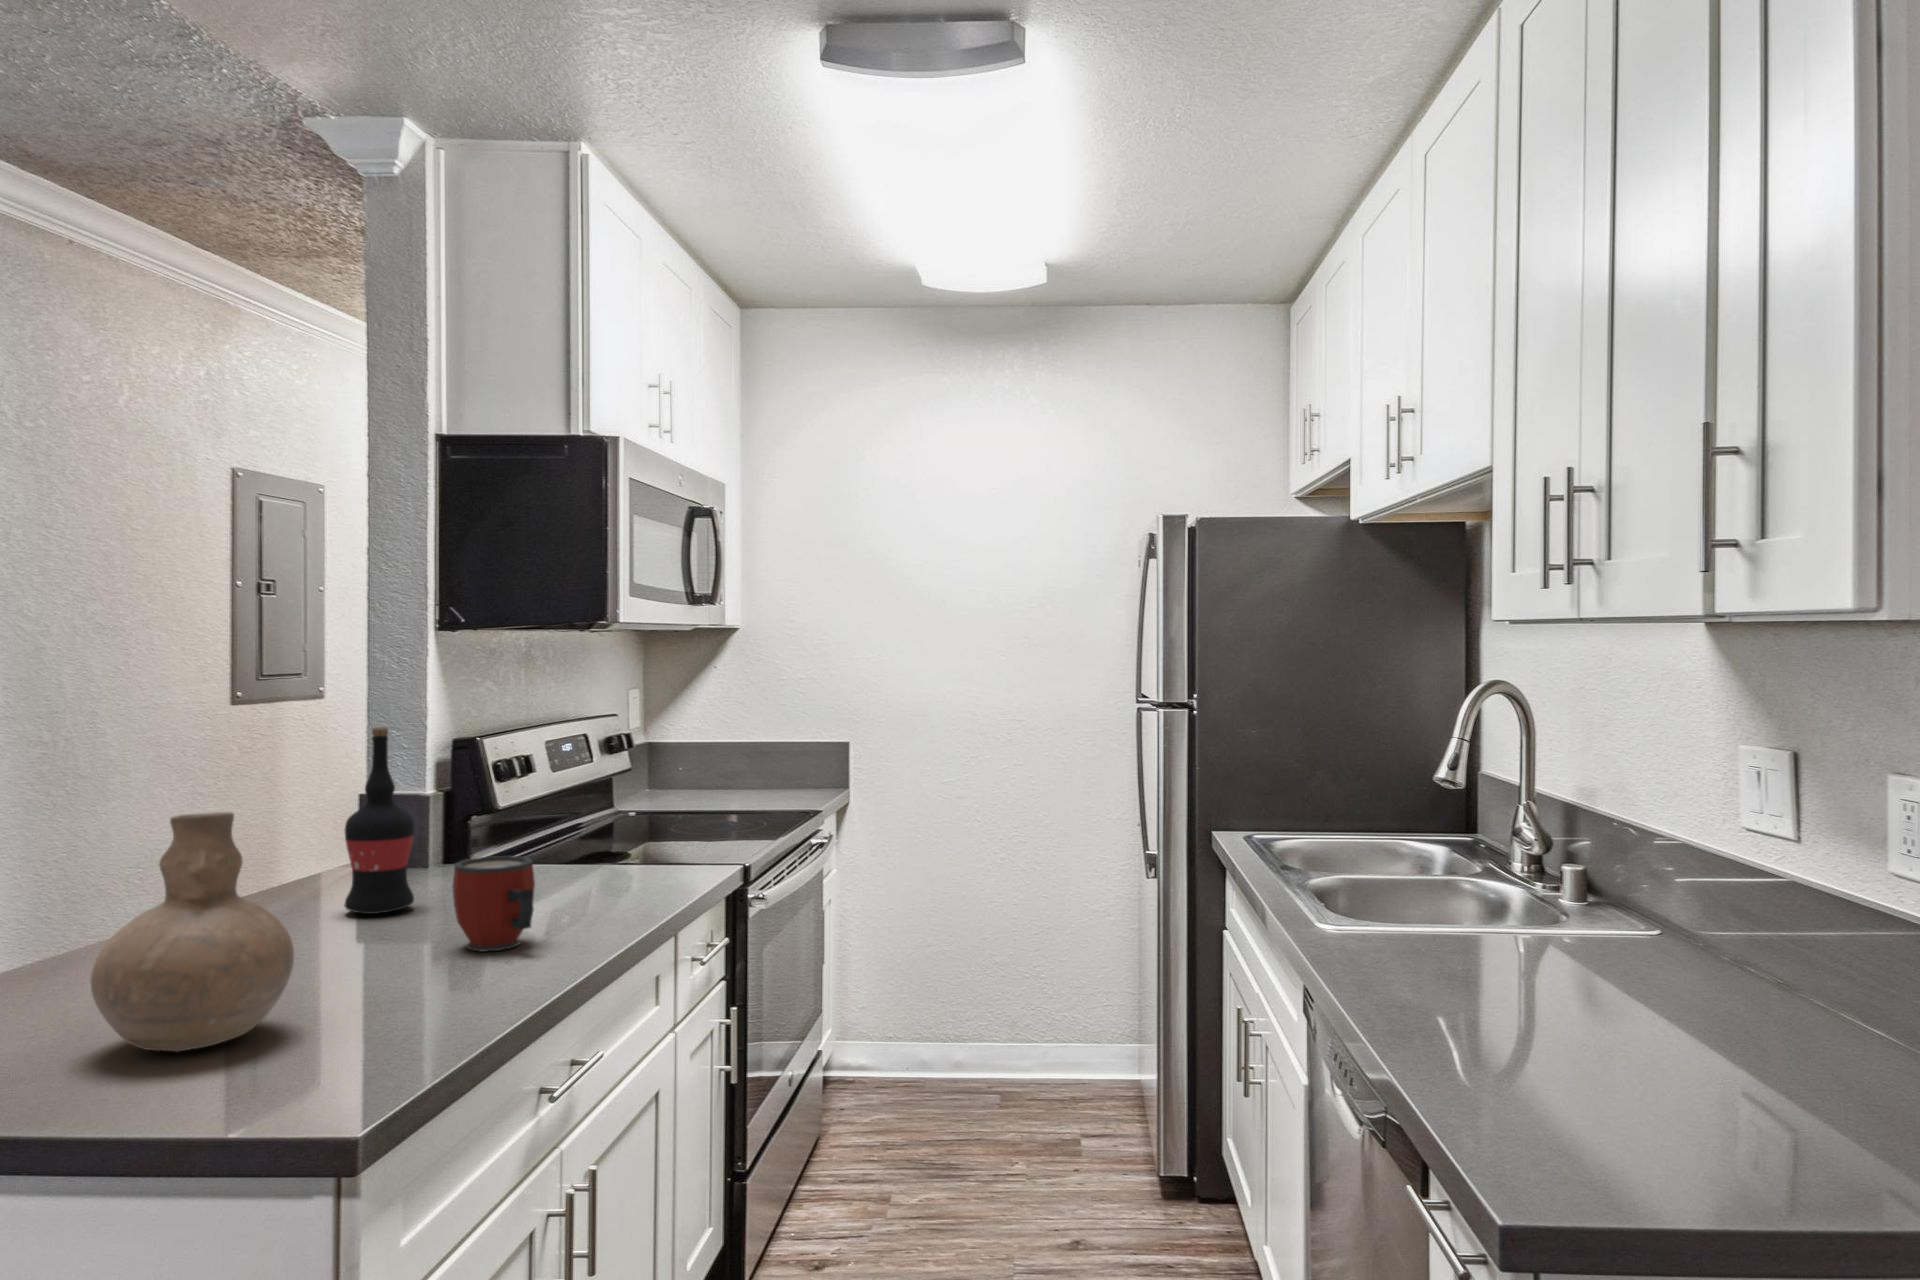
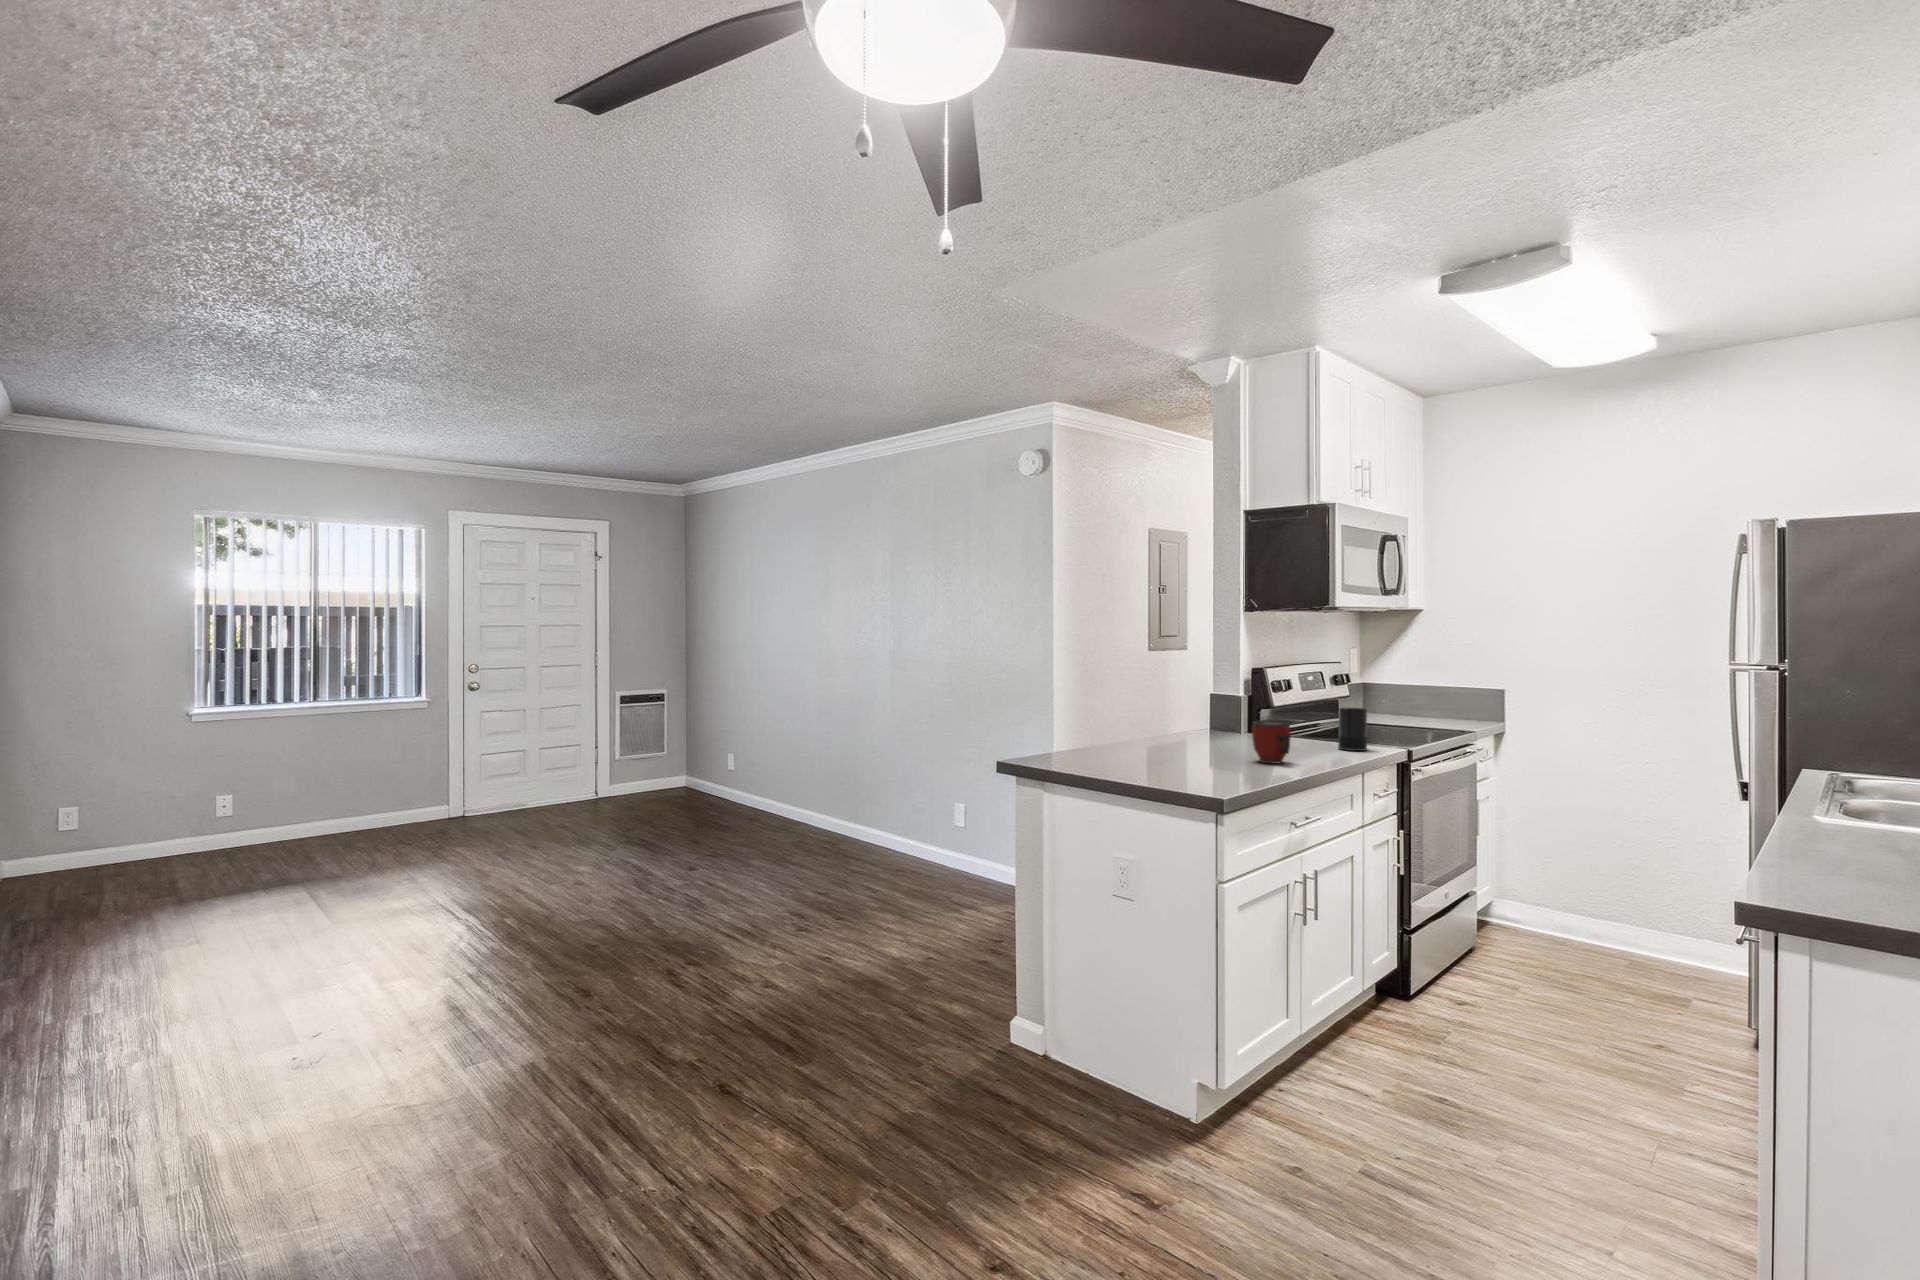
wine bottle: present [344,727,414,914] -> none [1201,659,1232,747]
candle: none [617,802,673,889] -> present [1338,707,1367,751]
vase: present [91,812,294,1052] -> none [1122,685,1191,775]

